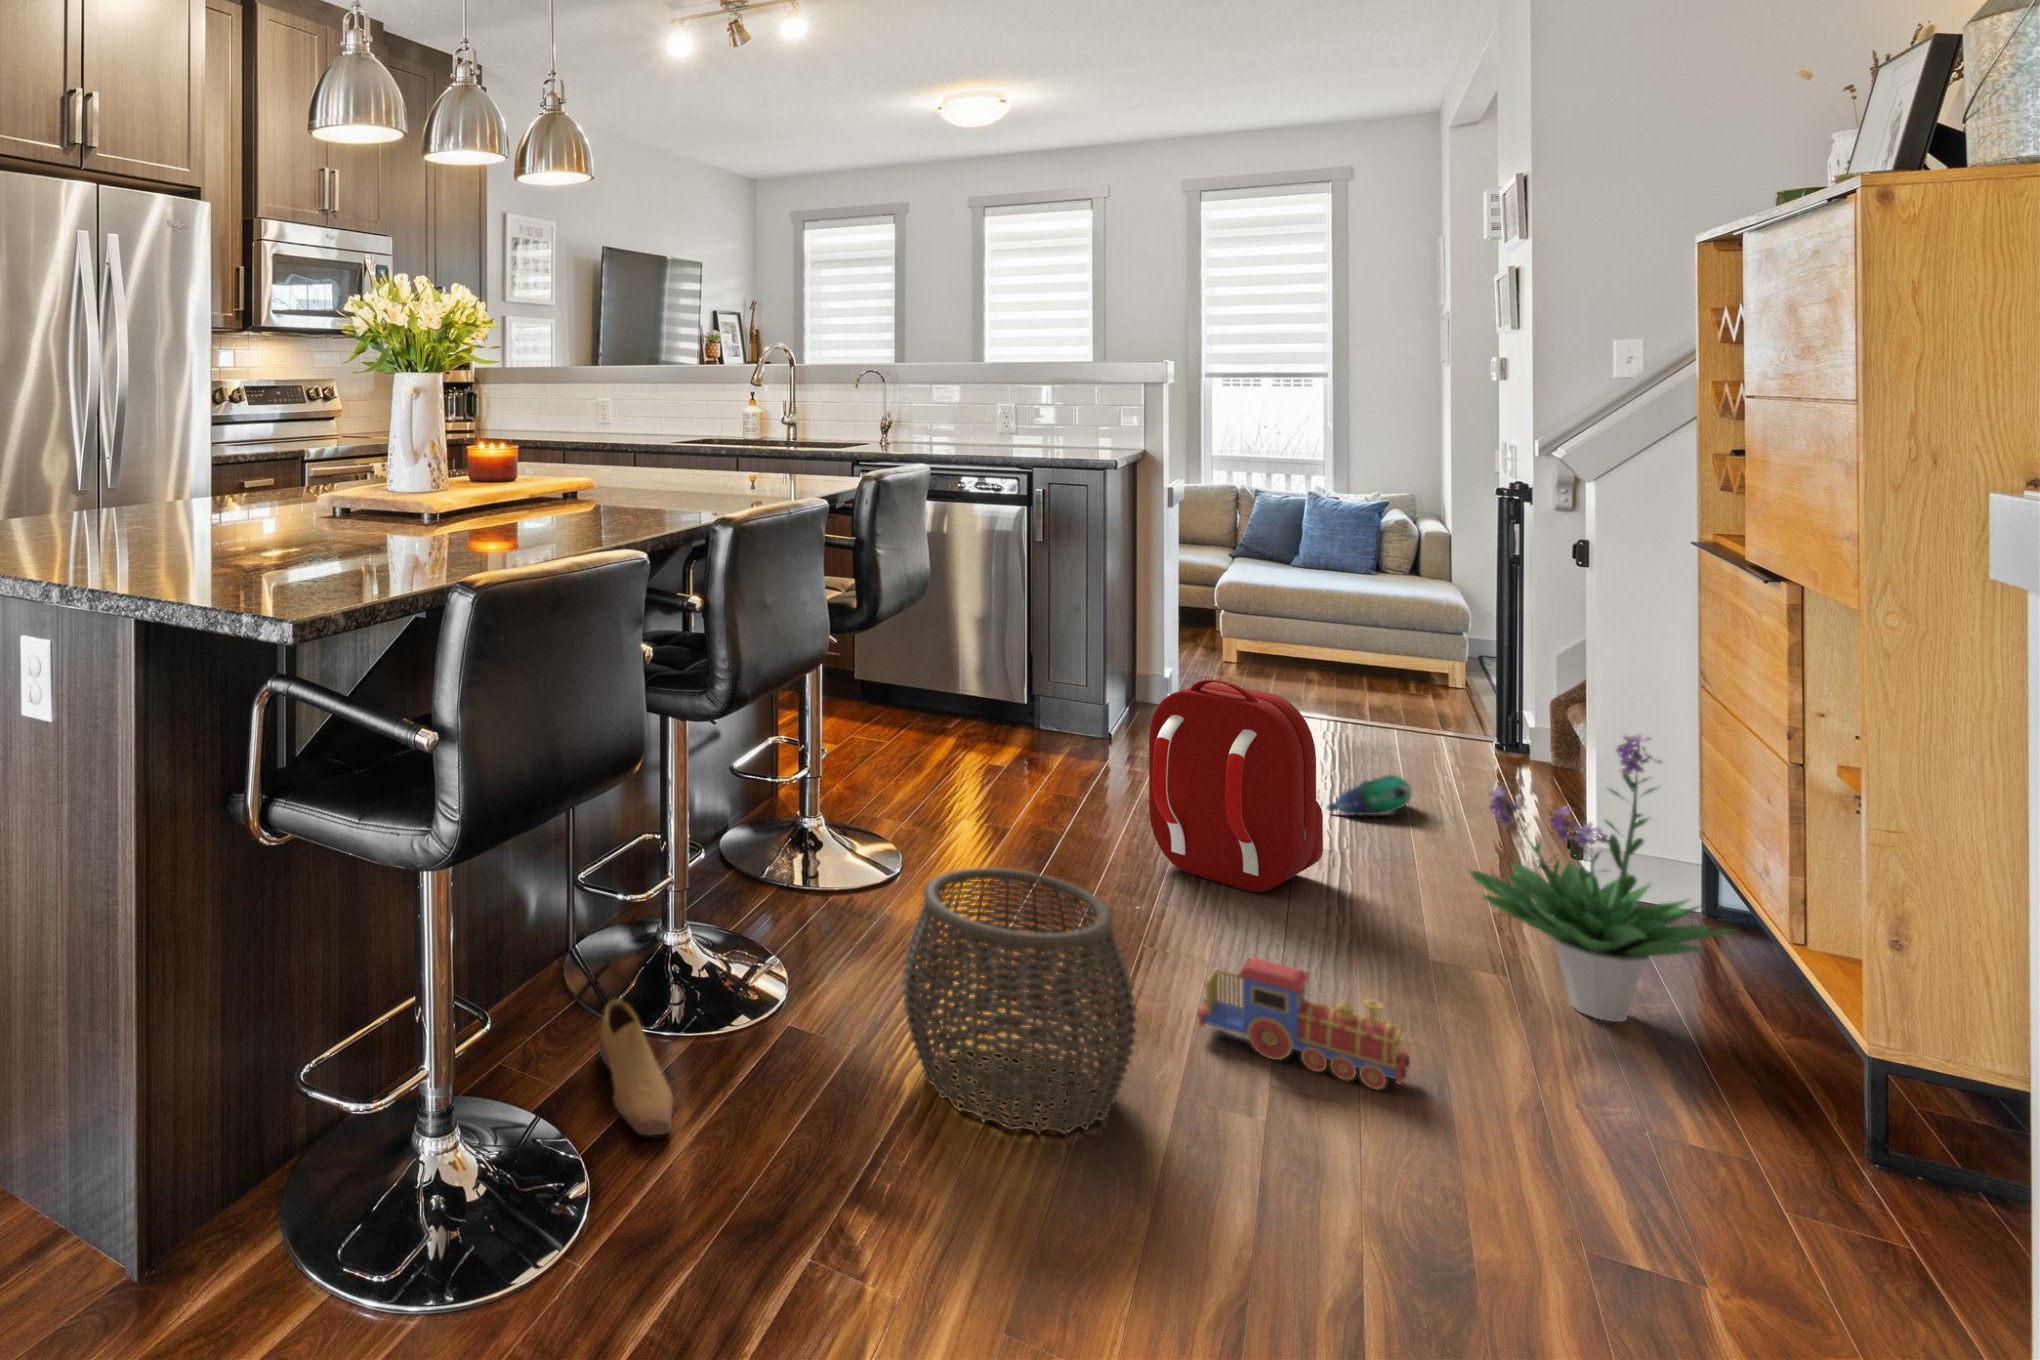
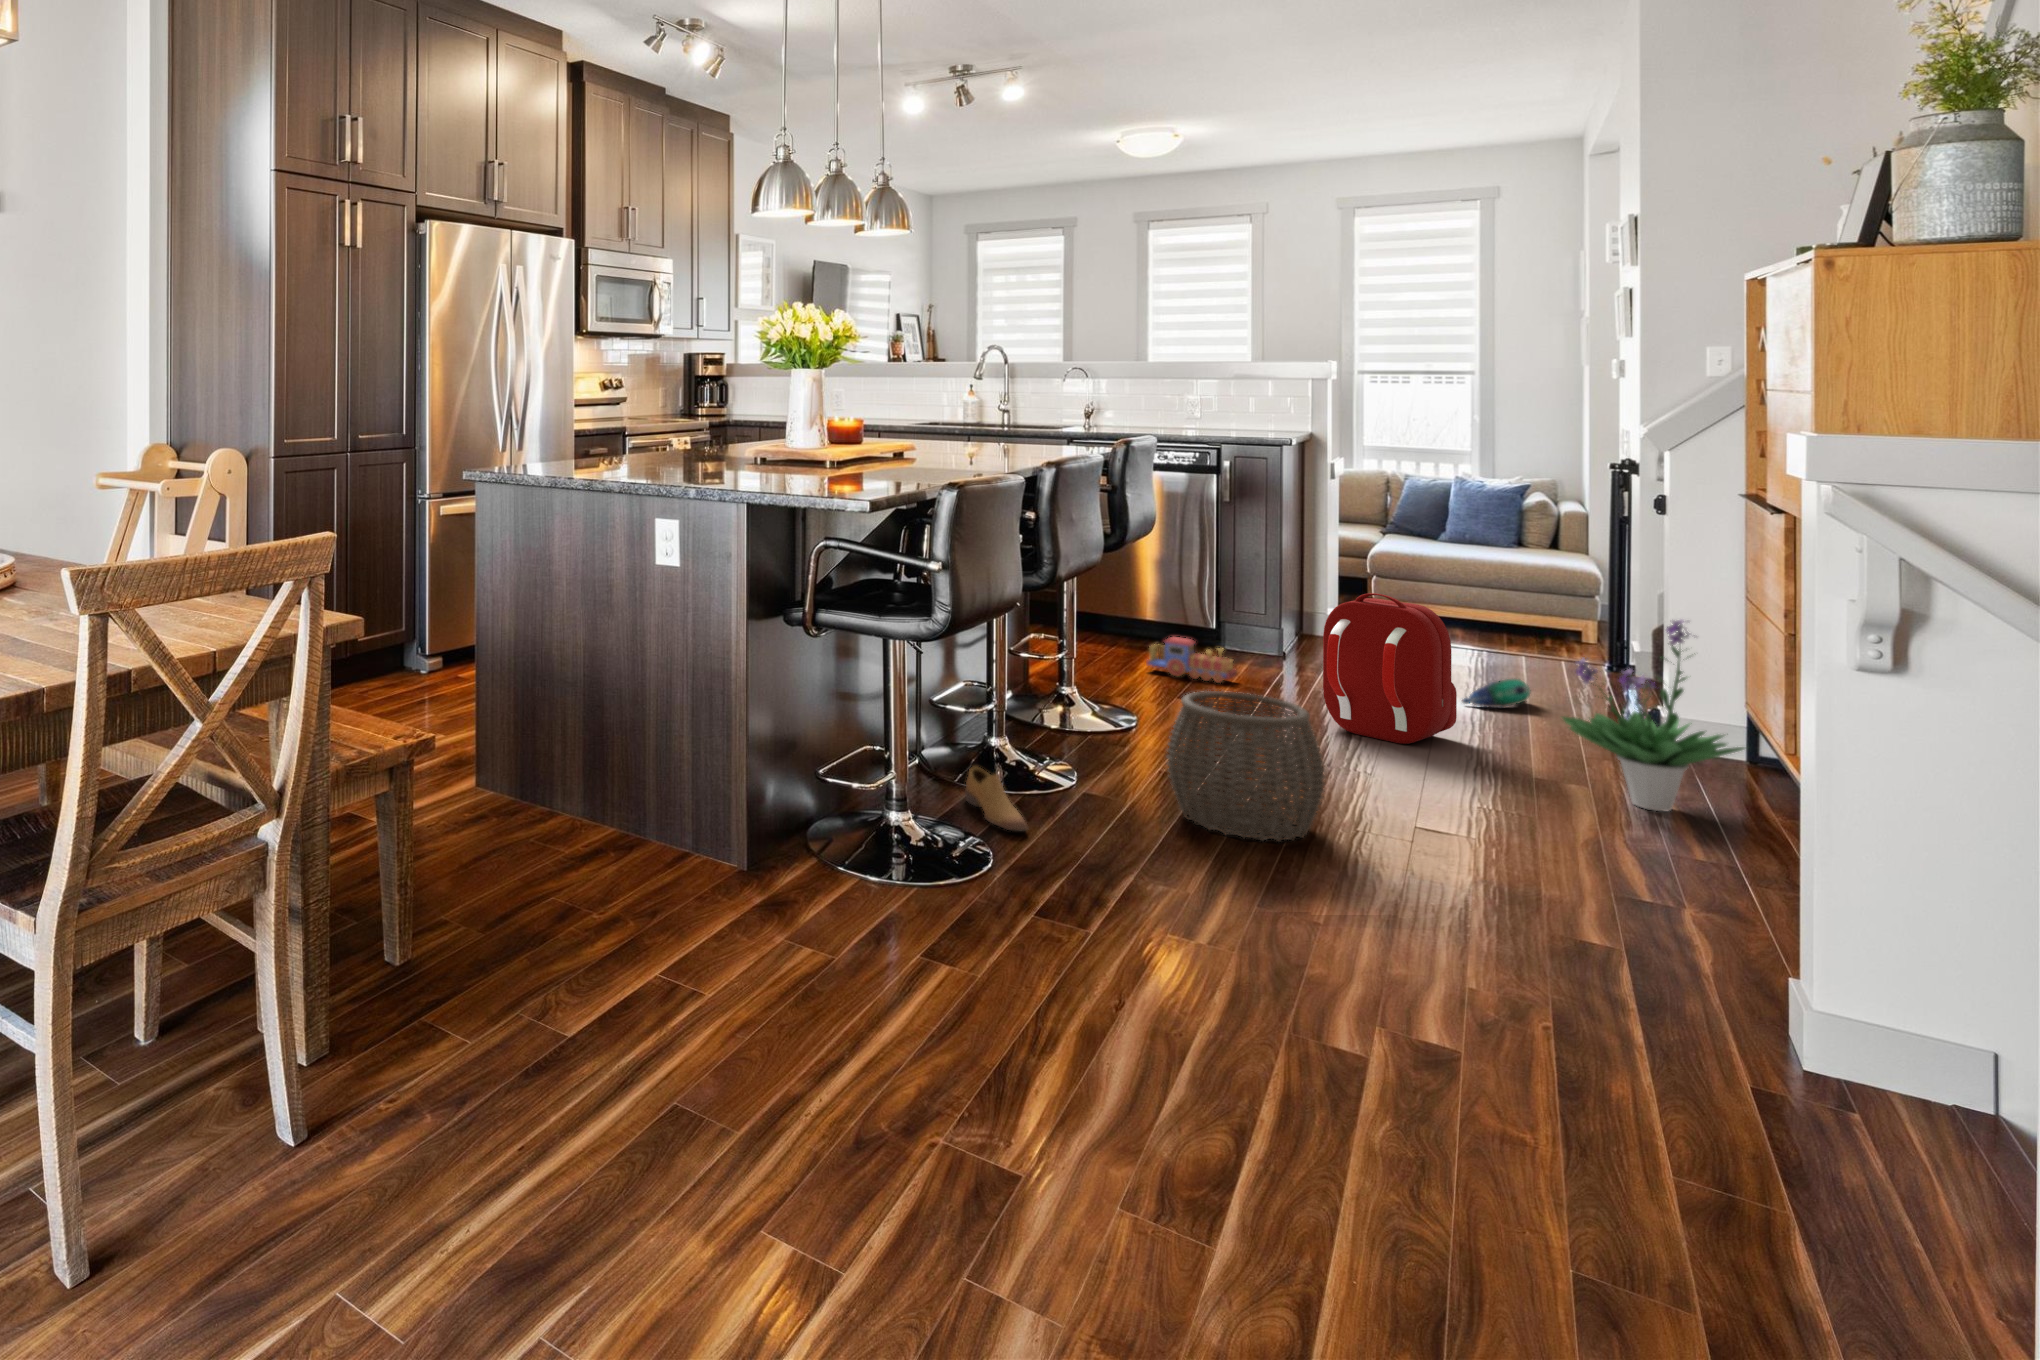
toy train: present [1198,958,1410,1089] -> present [1146,637,1236,683]

